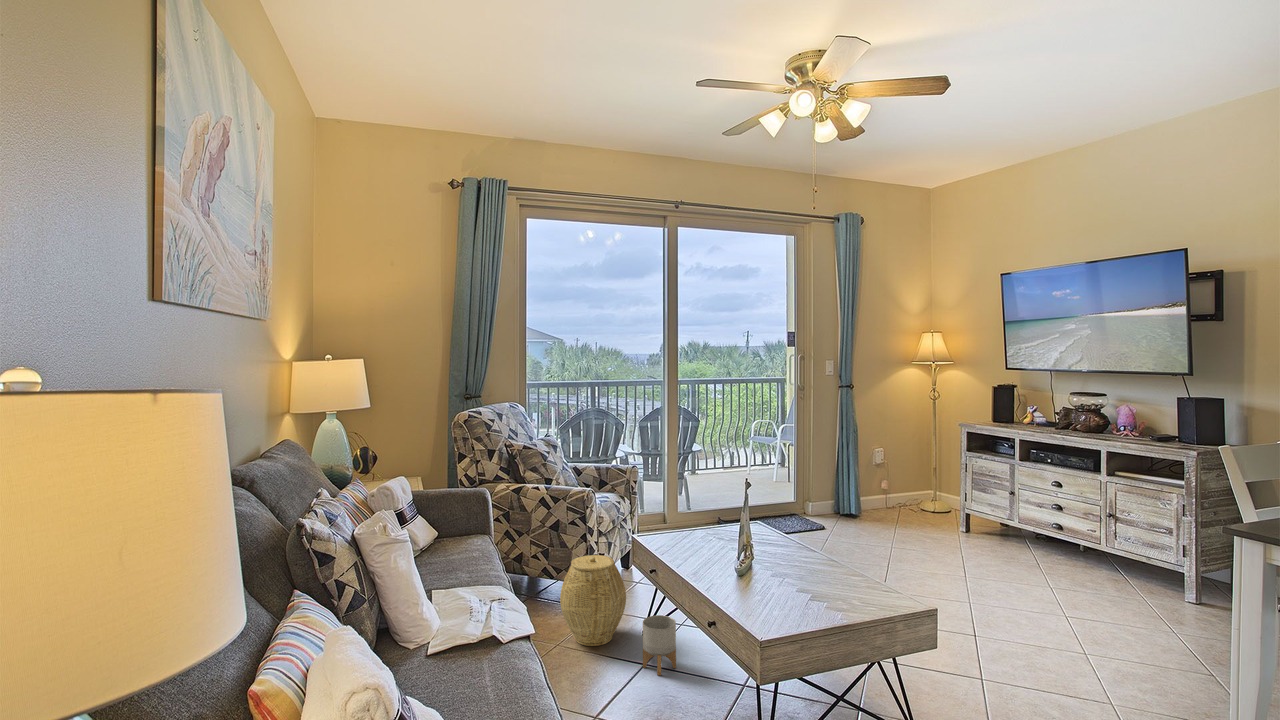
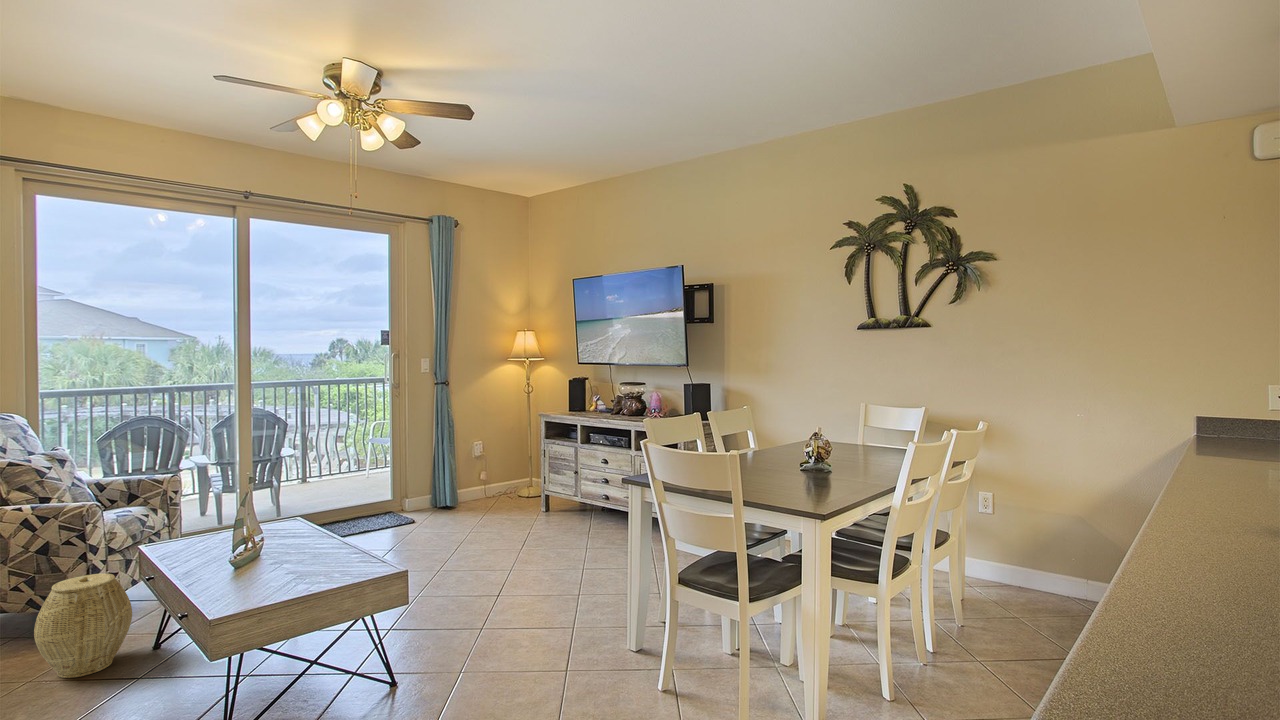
planter: present [643,615,676,675] -> none [140,625,185,689]

